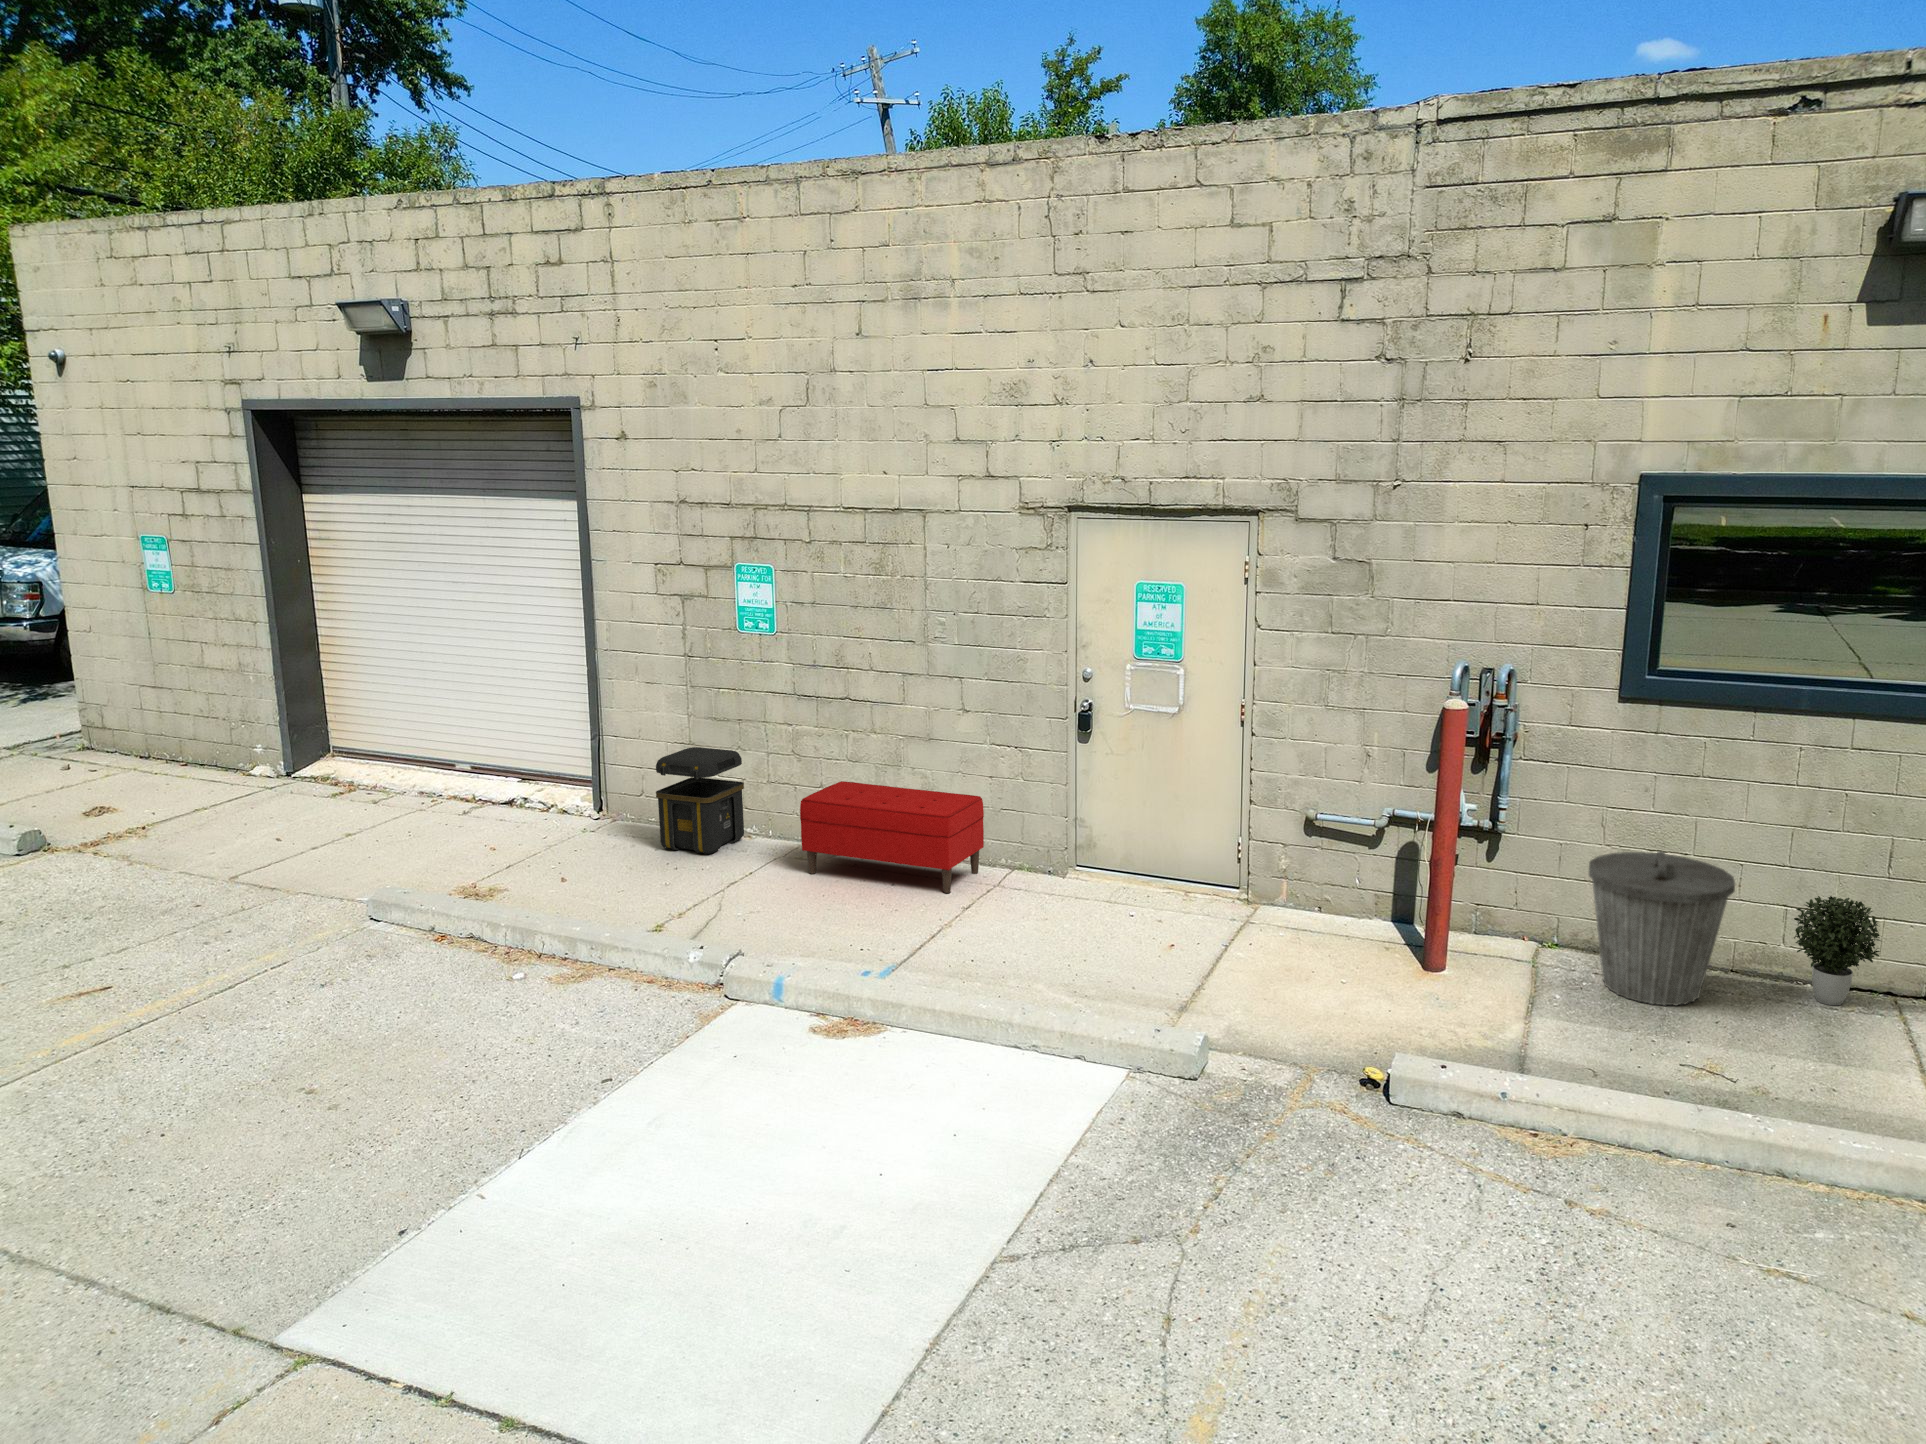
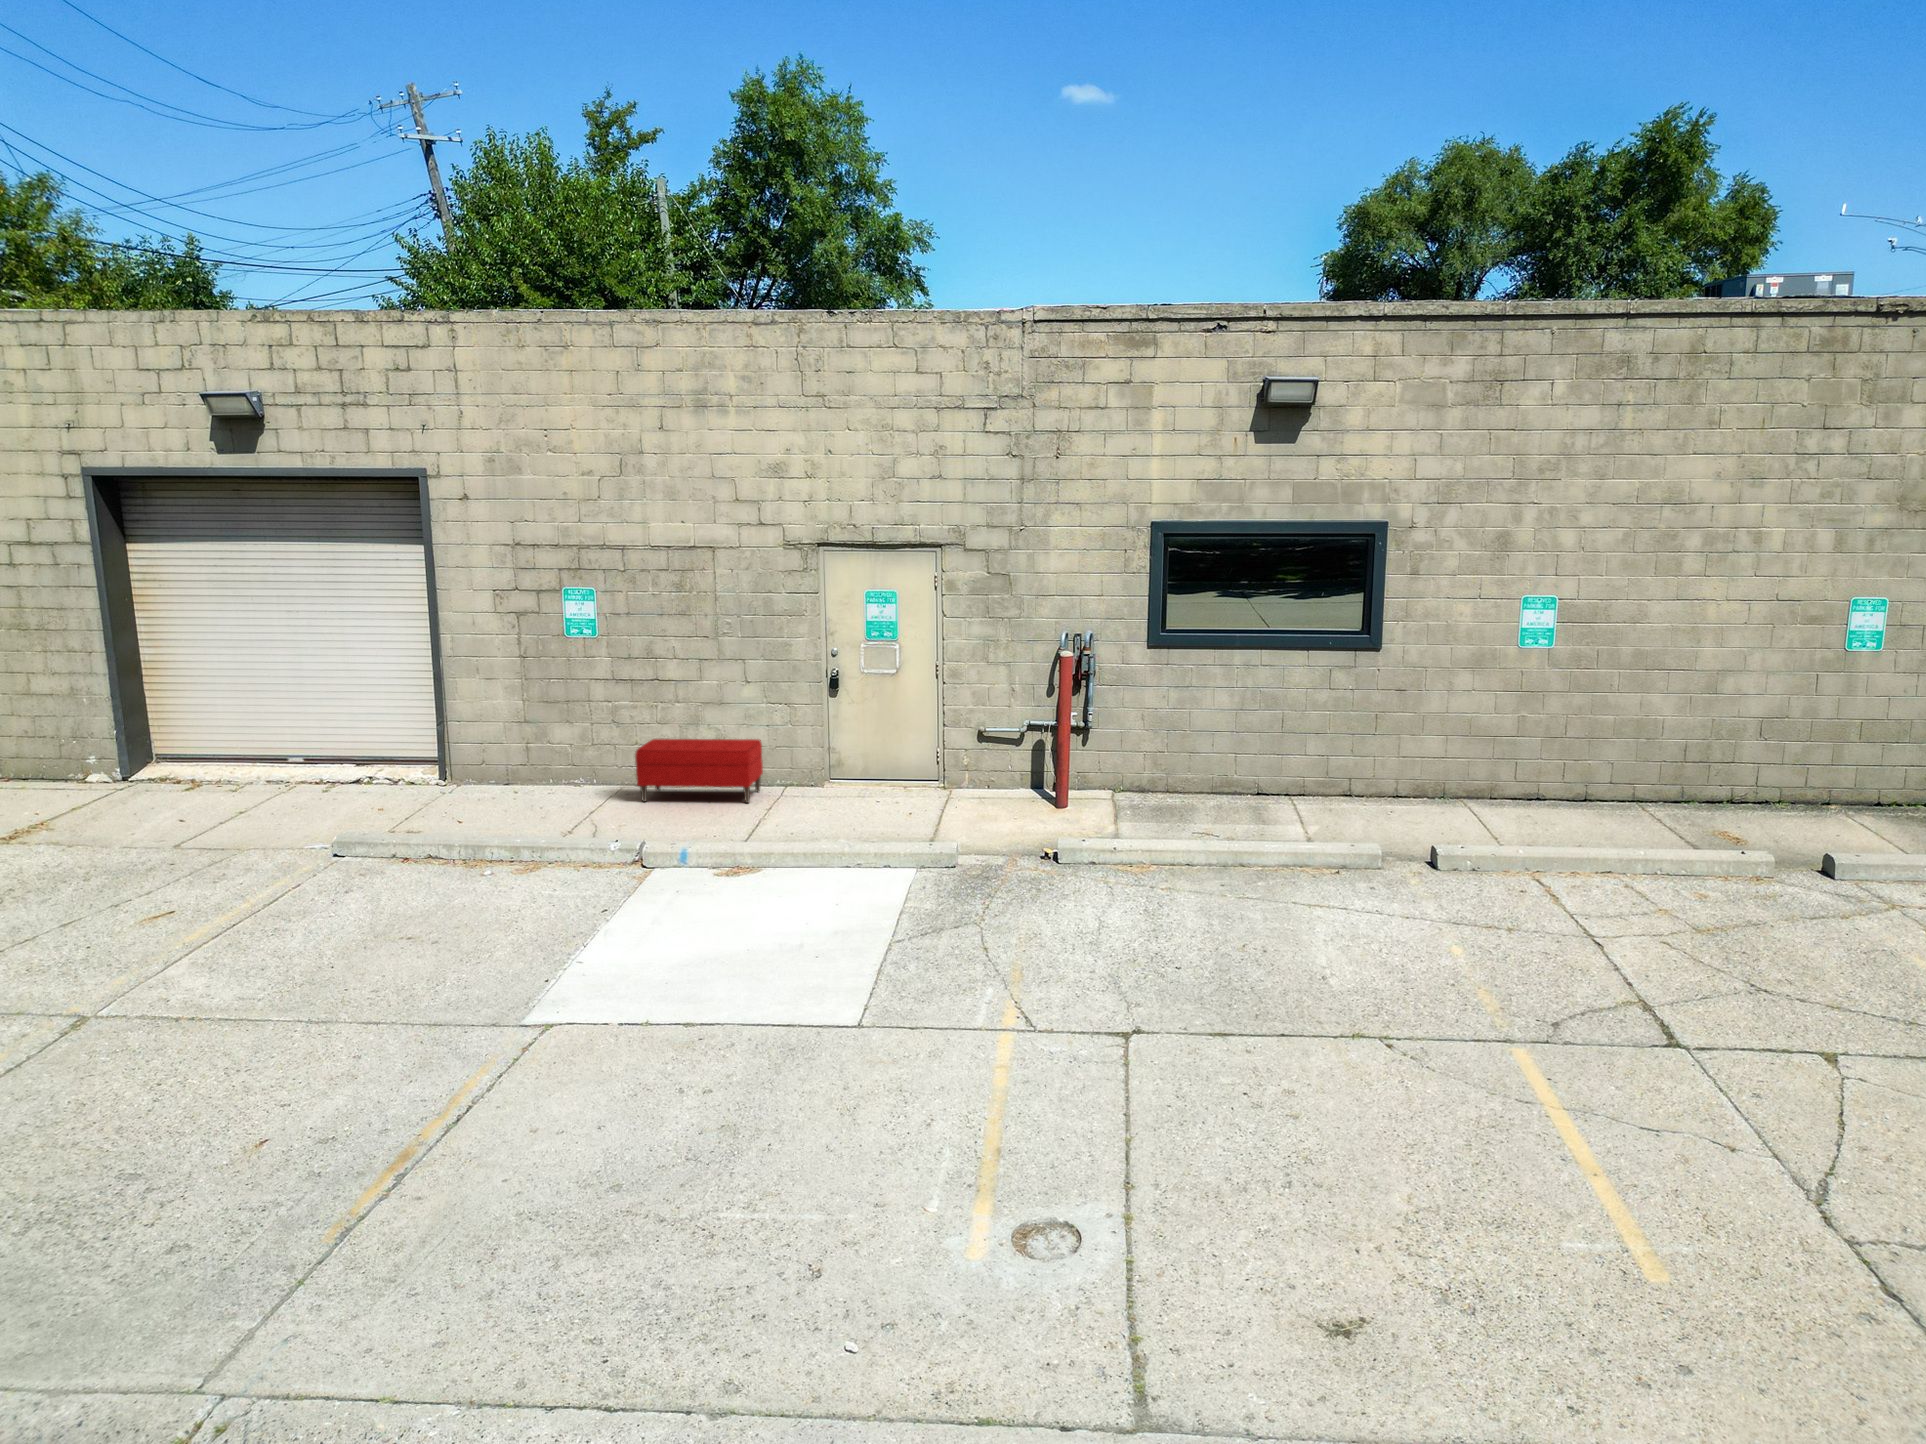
toolbox: present [656,747,744,854] -> none [511,724,575,798]
trash can: present [1589,851,1735,1006] -> none [1140,729,1214,813]
potted plant: present [1794,896,1880,1005] -> none [1243,745,1284,804]

